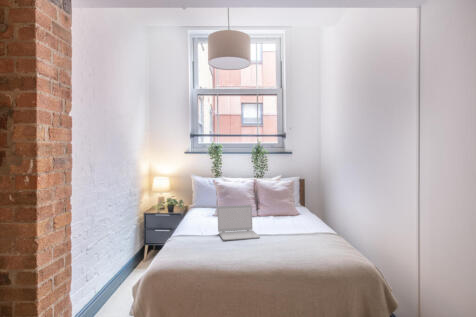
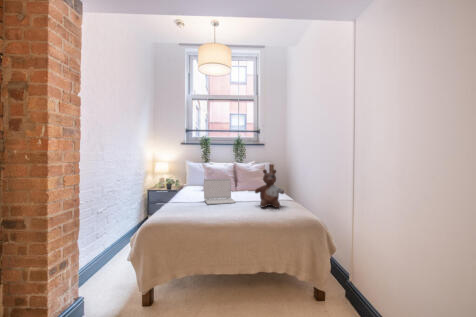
stuffed bear: none [284,196,323,247] -> present [255,169,284,208]

